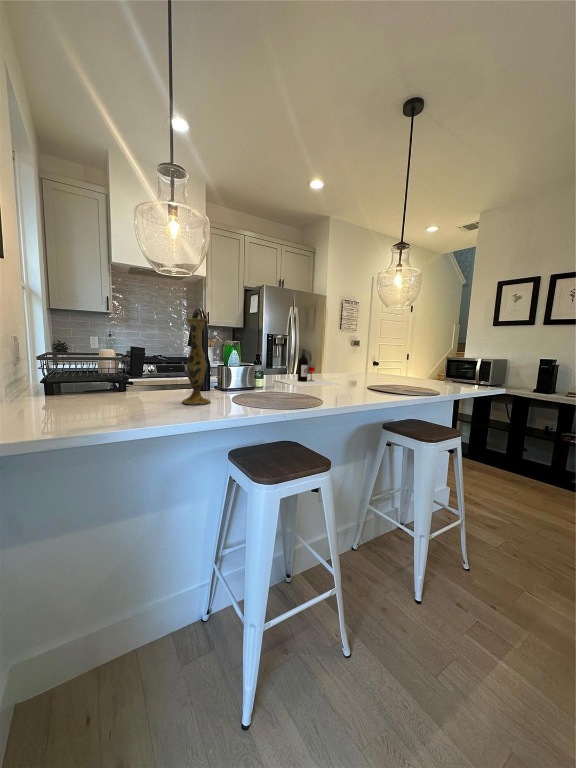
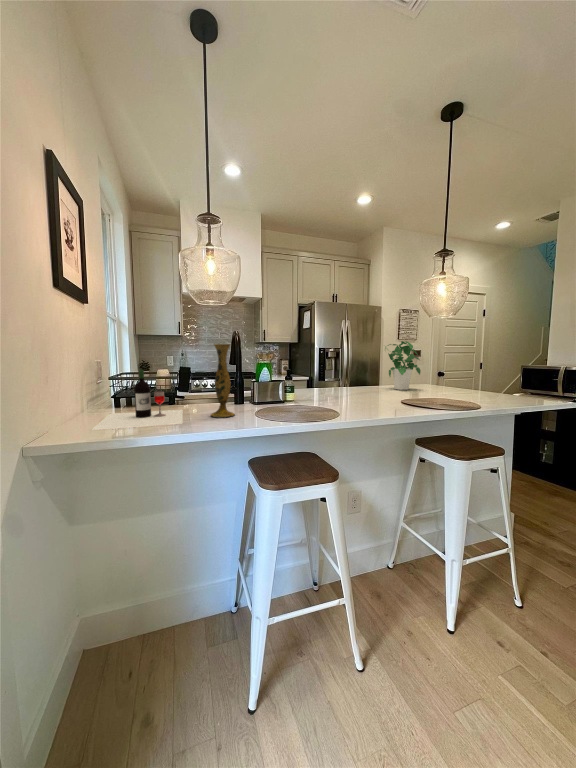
potted plant: none [340,328,375,377] -> present [385,341,421,390]
wine bottle: present [275,349,338,387] -> present [92,370,183,430]

